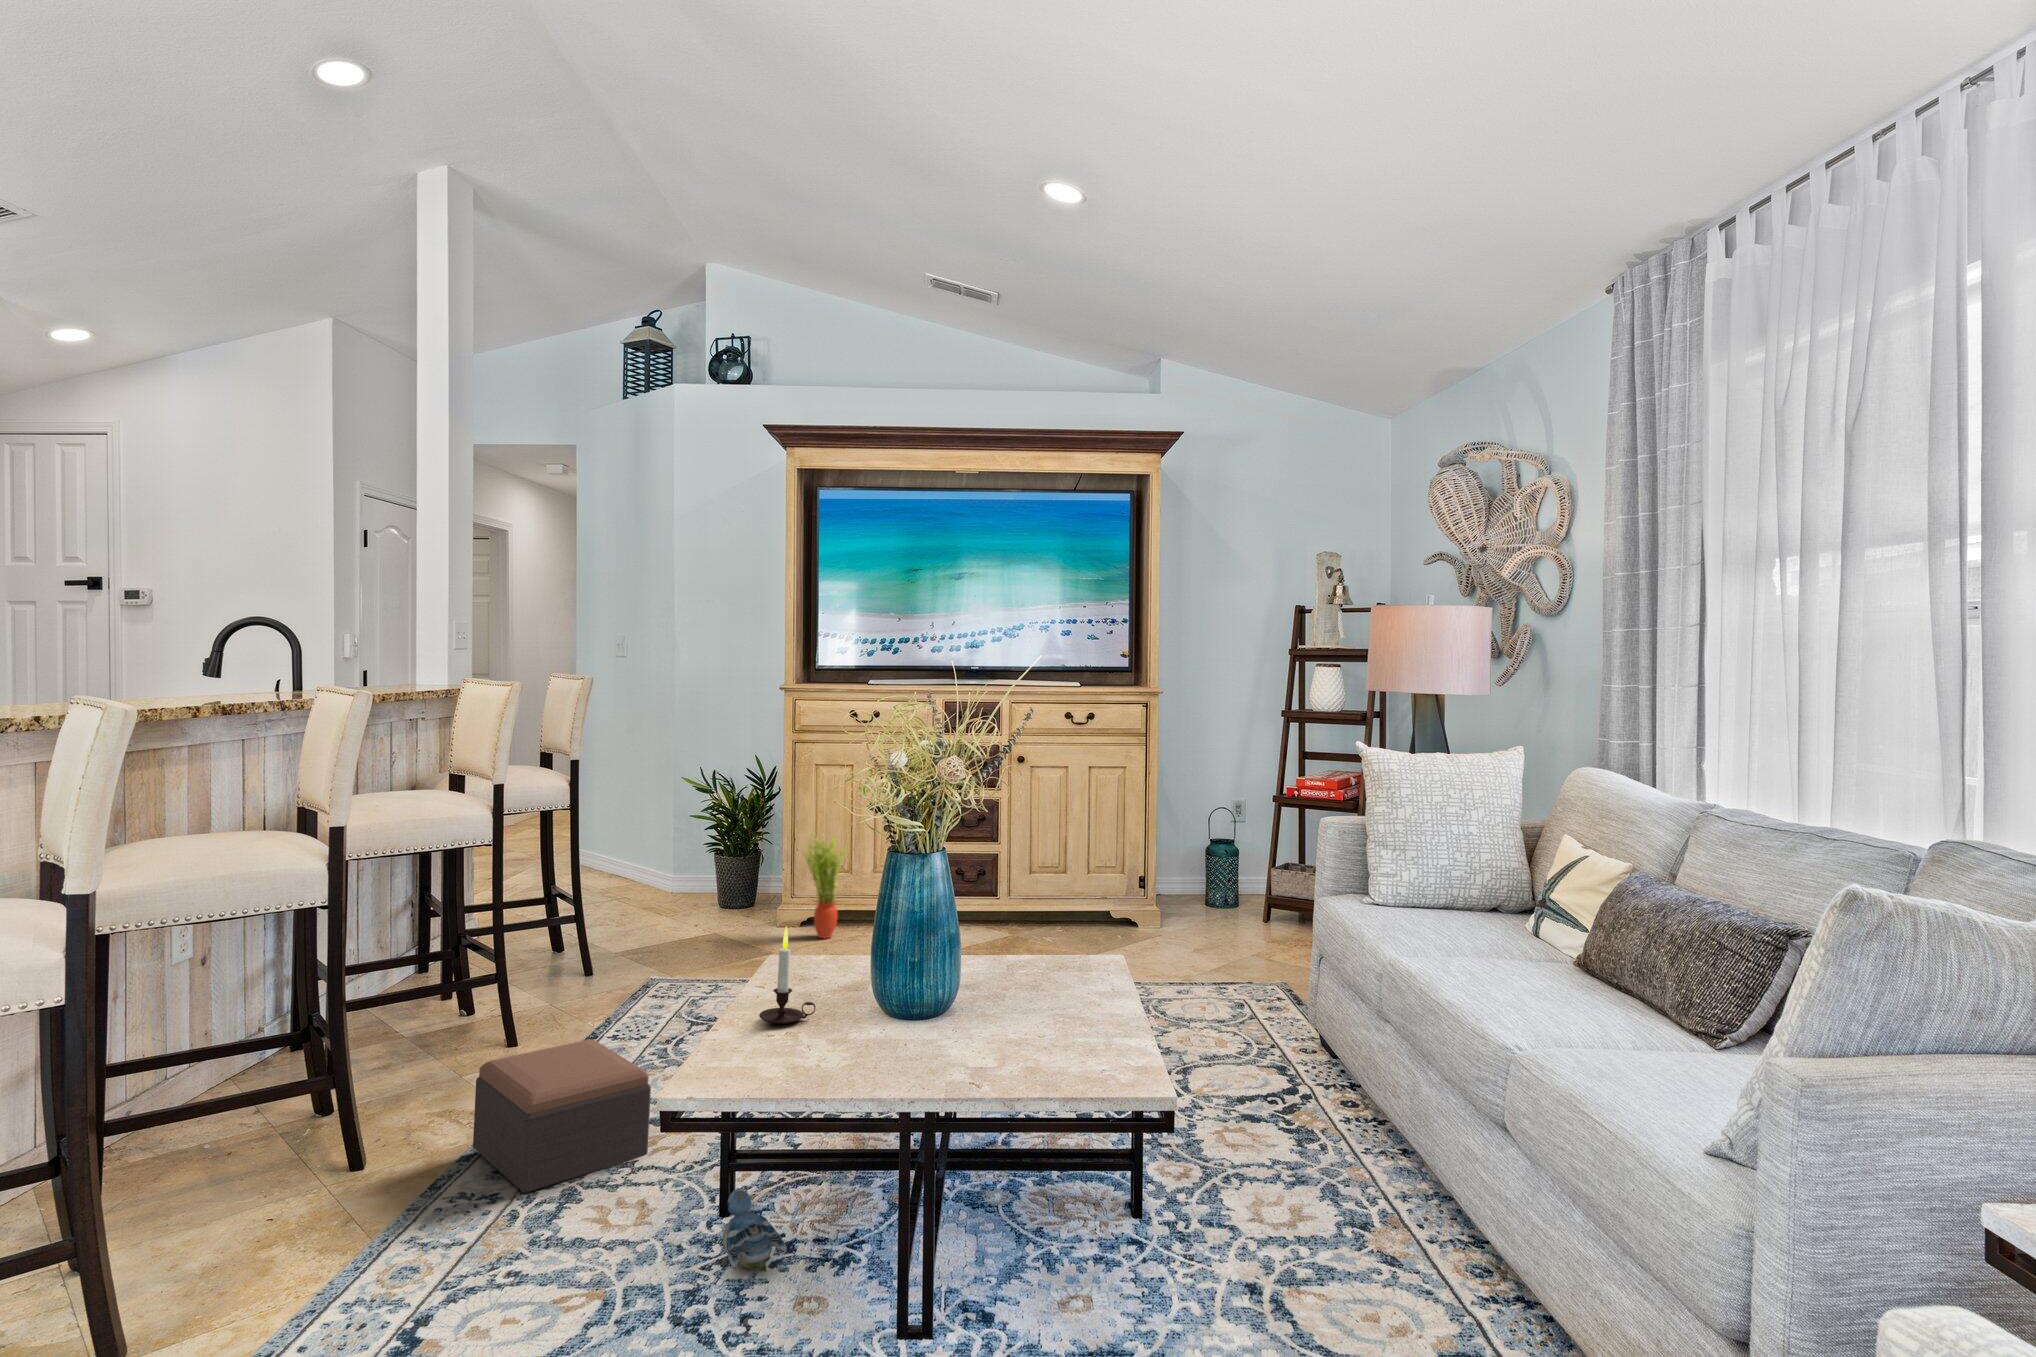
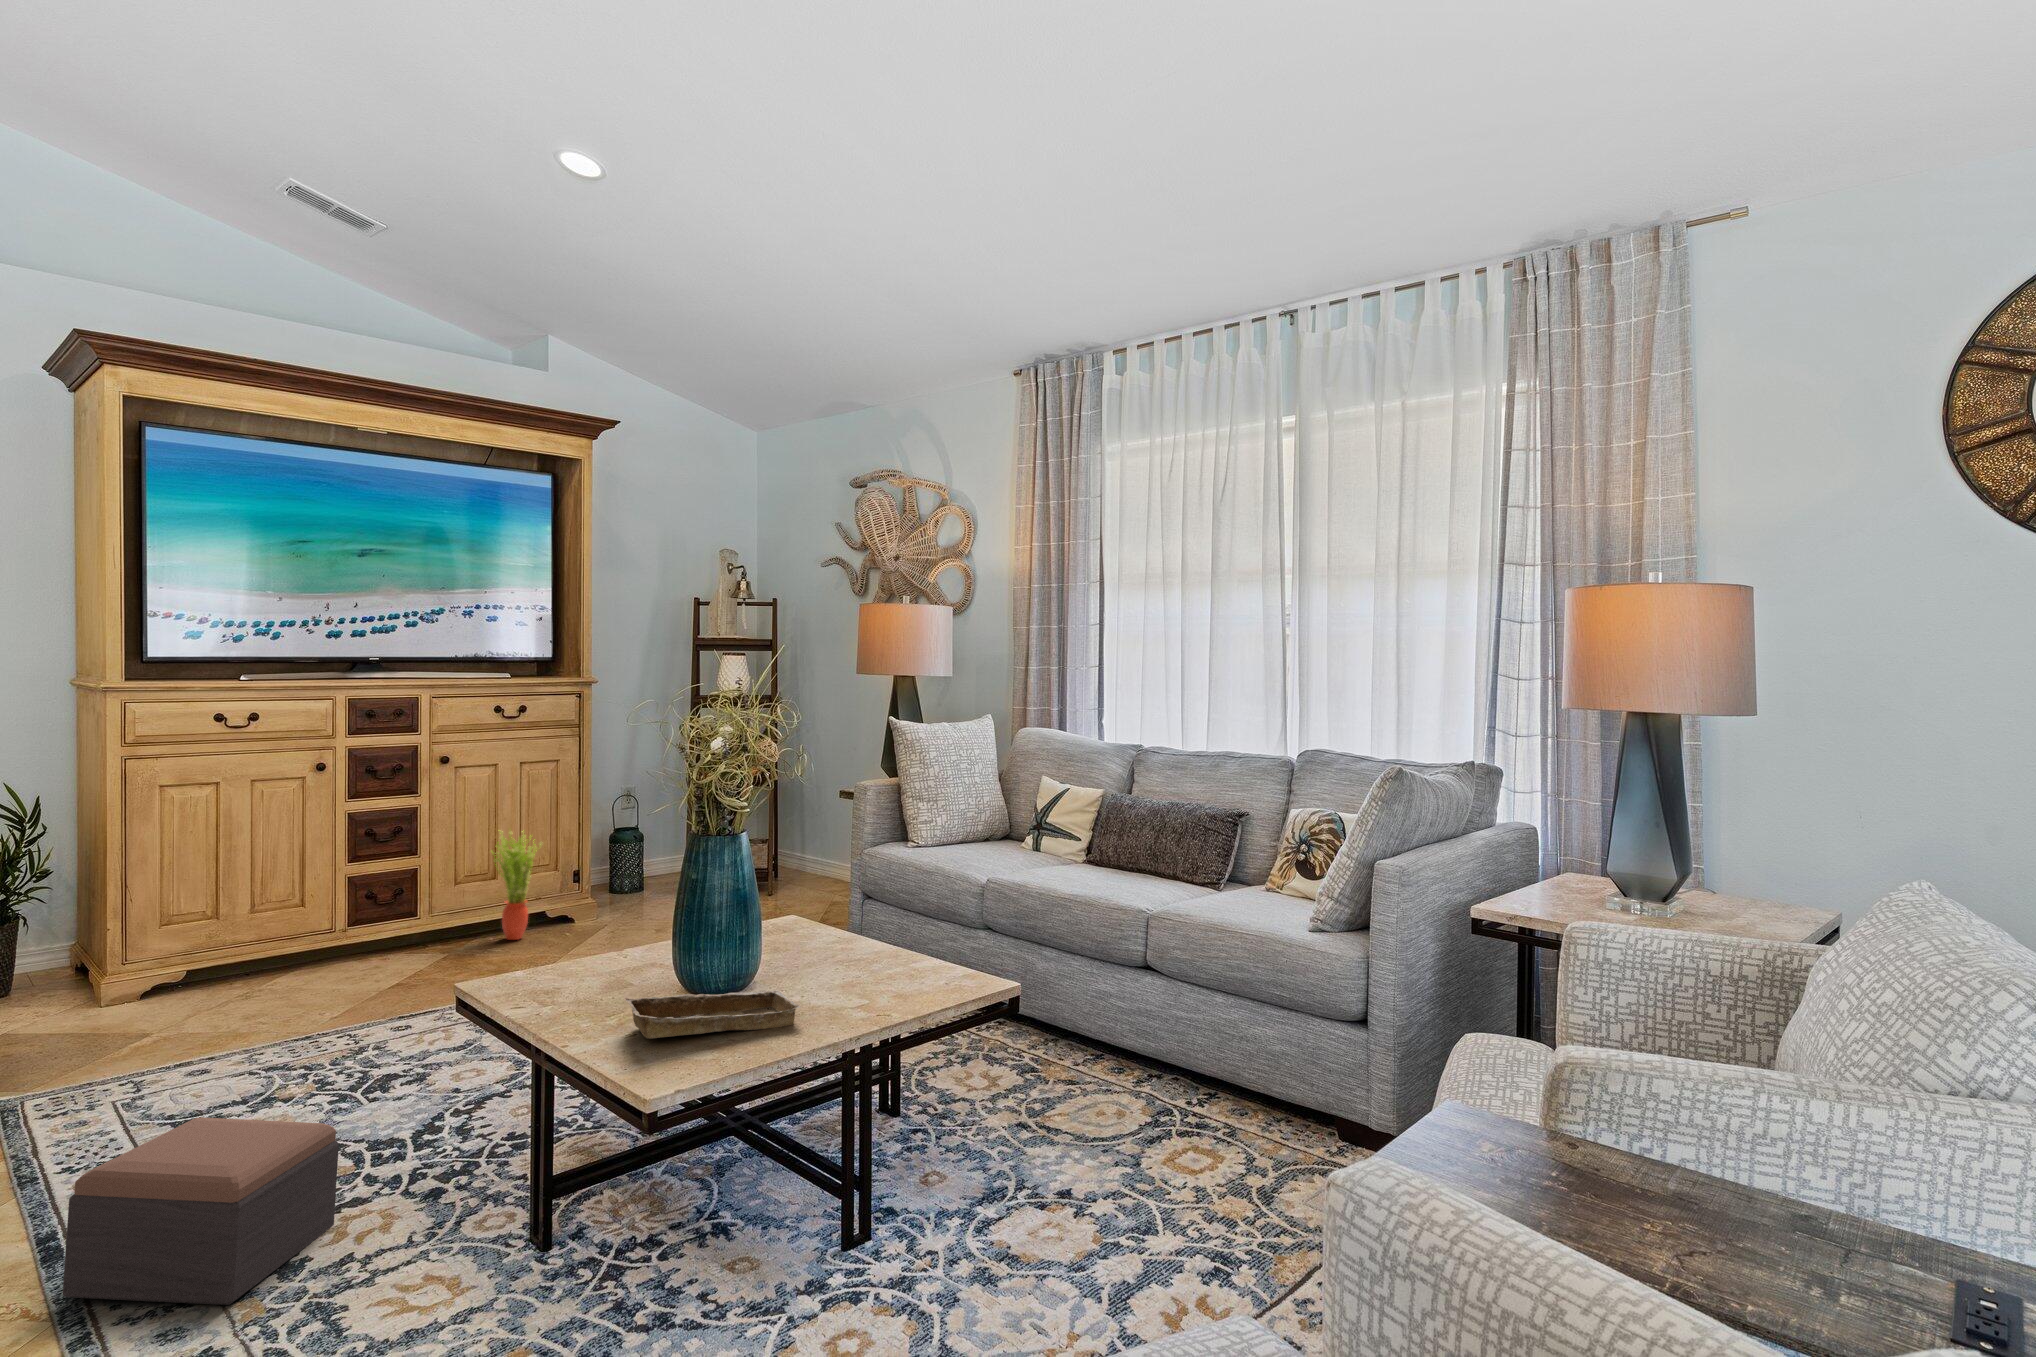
potted plant: present [803,834,846,938] -> present [493,831,542,940]
candle: present [759,927,815,1024] -> none [565,908,623,1010]
tray: none [727,1019,910,1089] -> present [625,990,800,1038]
plush toy: present [723,1189,787,1273] -> none [575,1184,660,1255]

